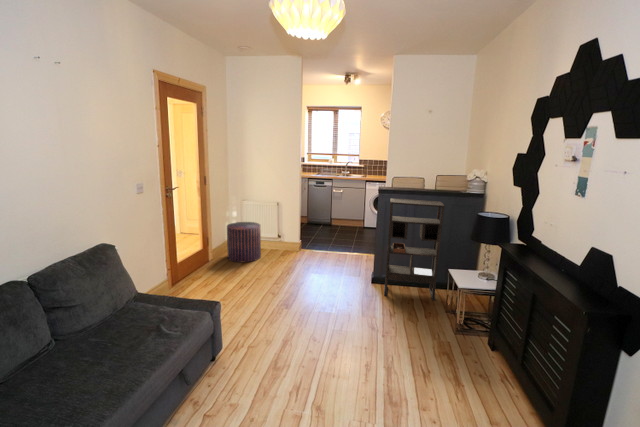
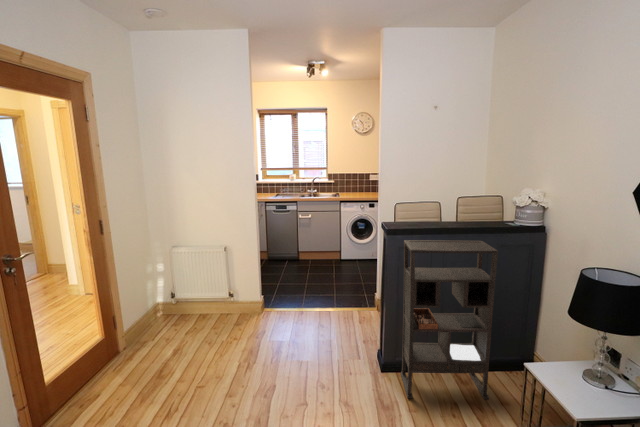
pouf: present [227,222,261,262] -> none [146,279,204,348]

